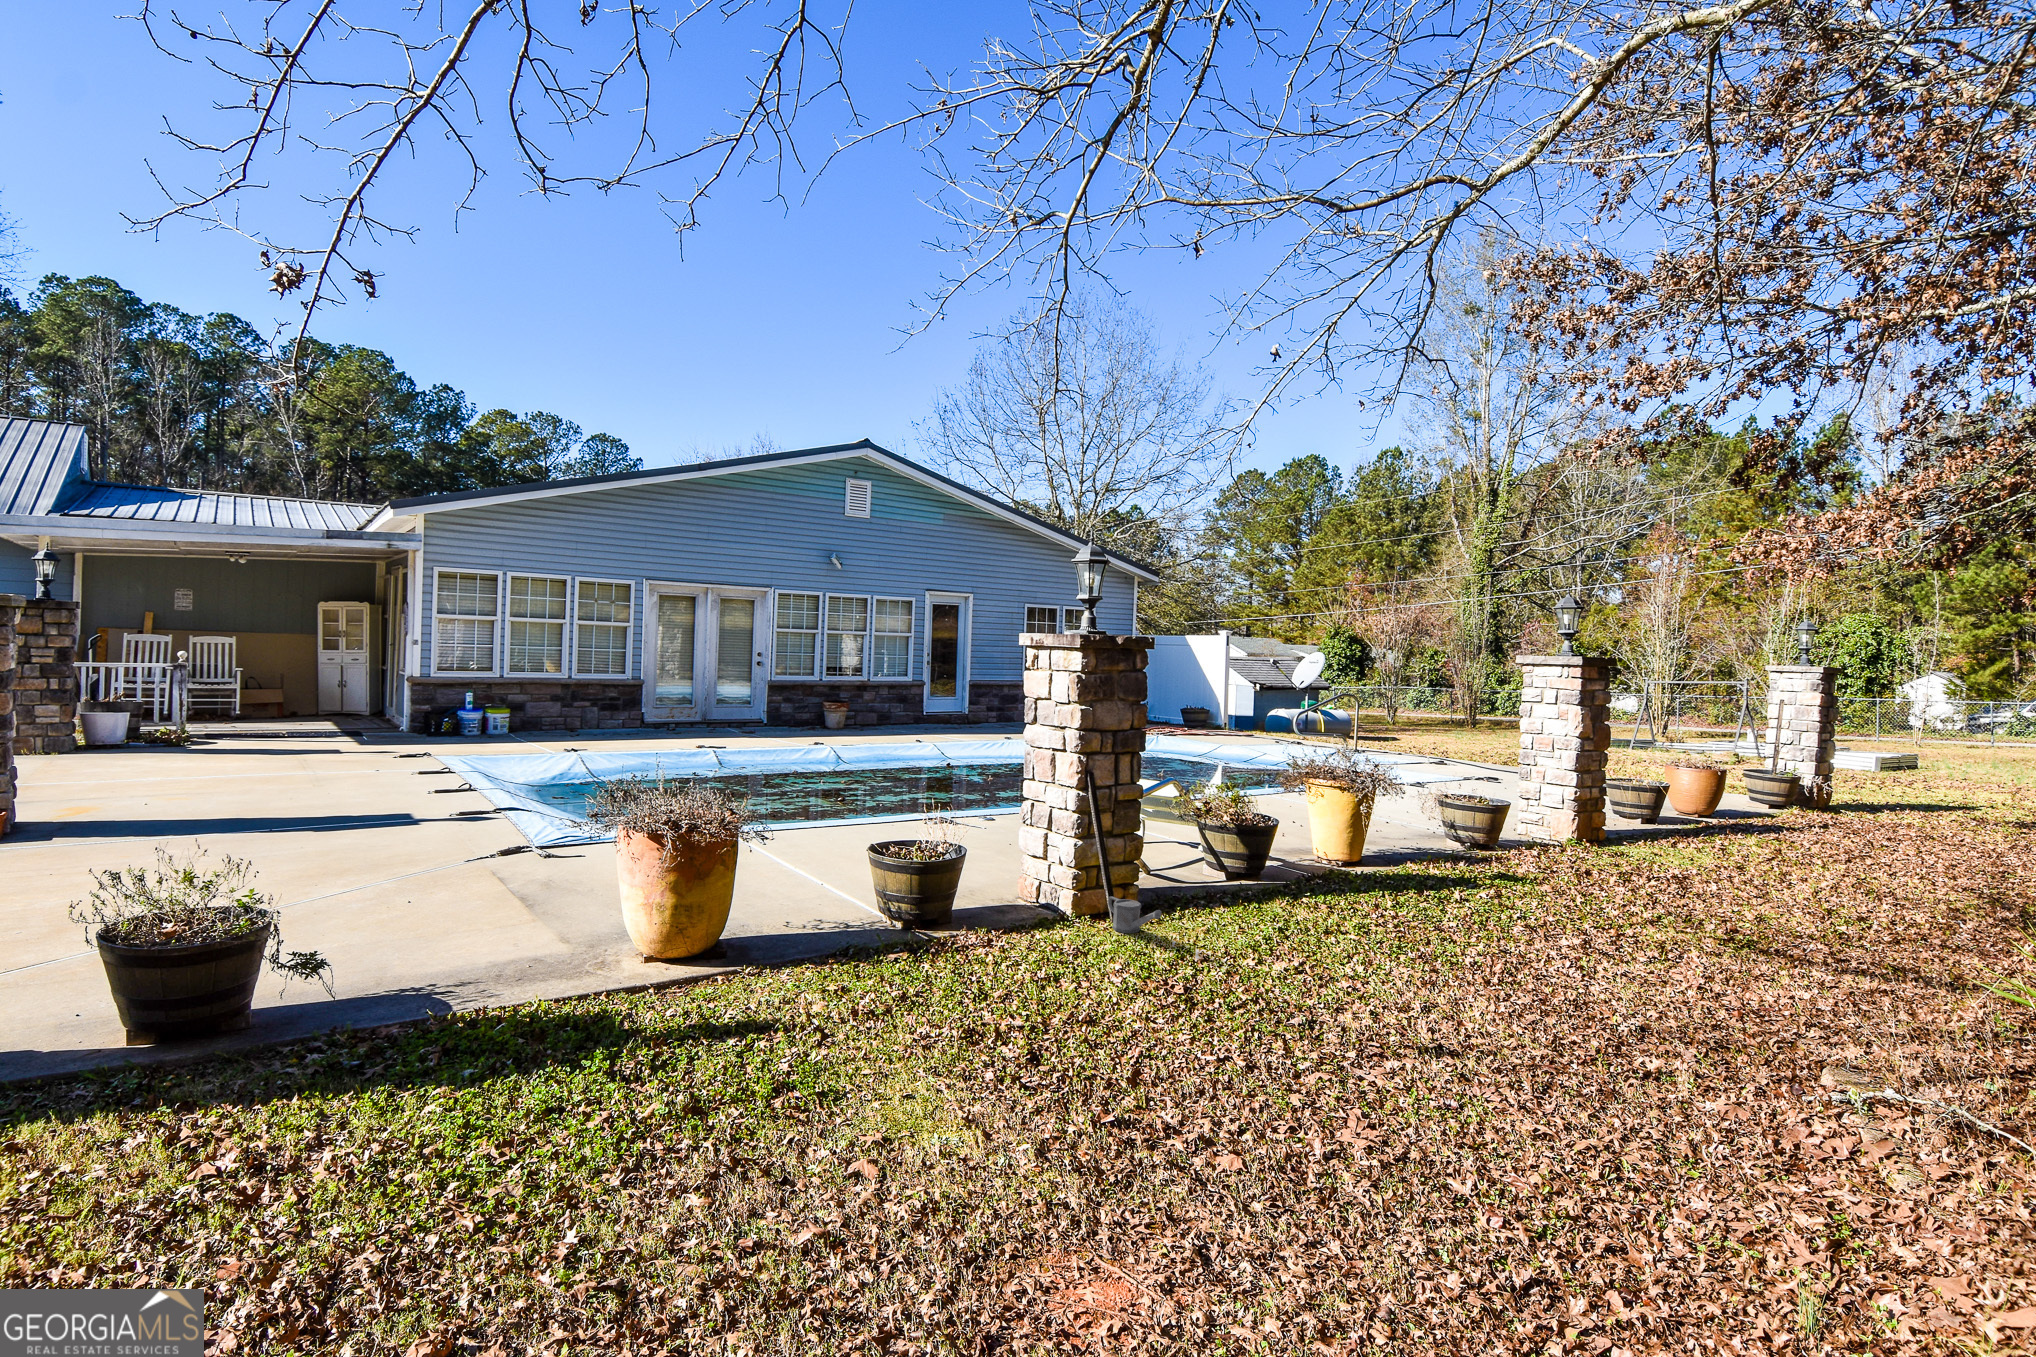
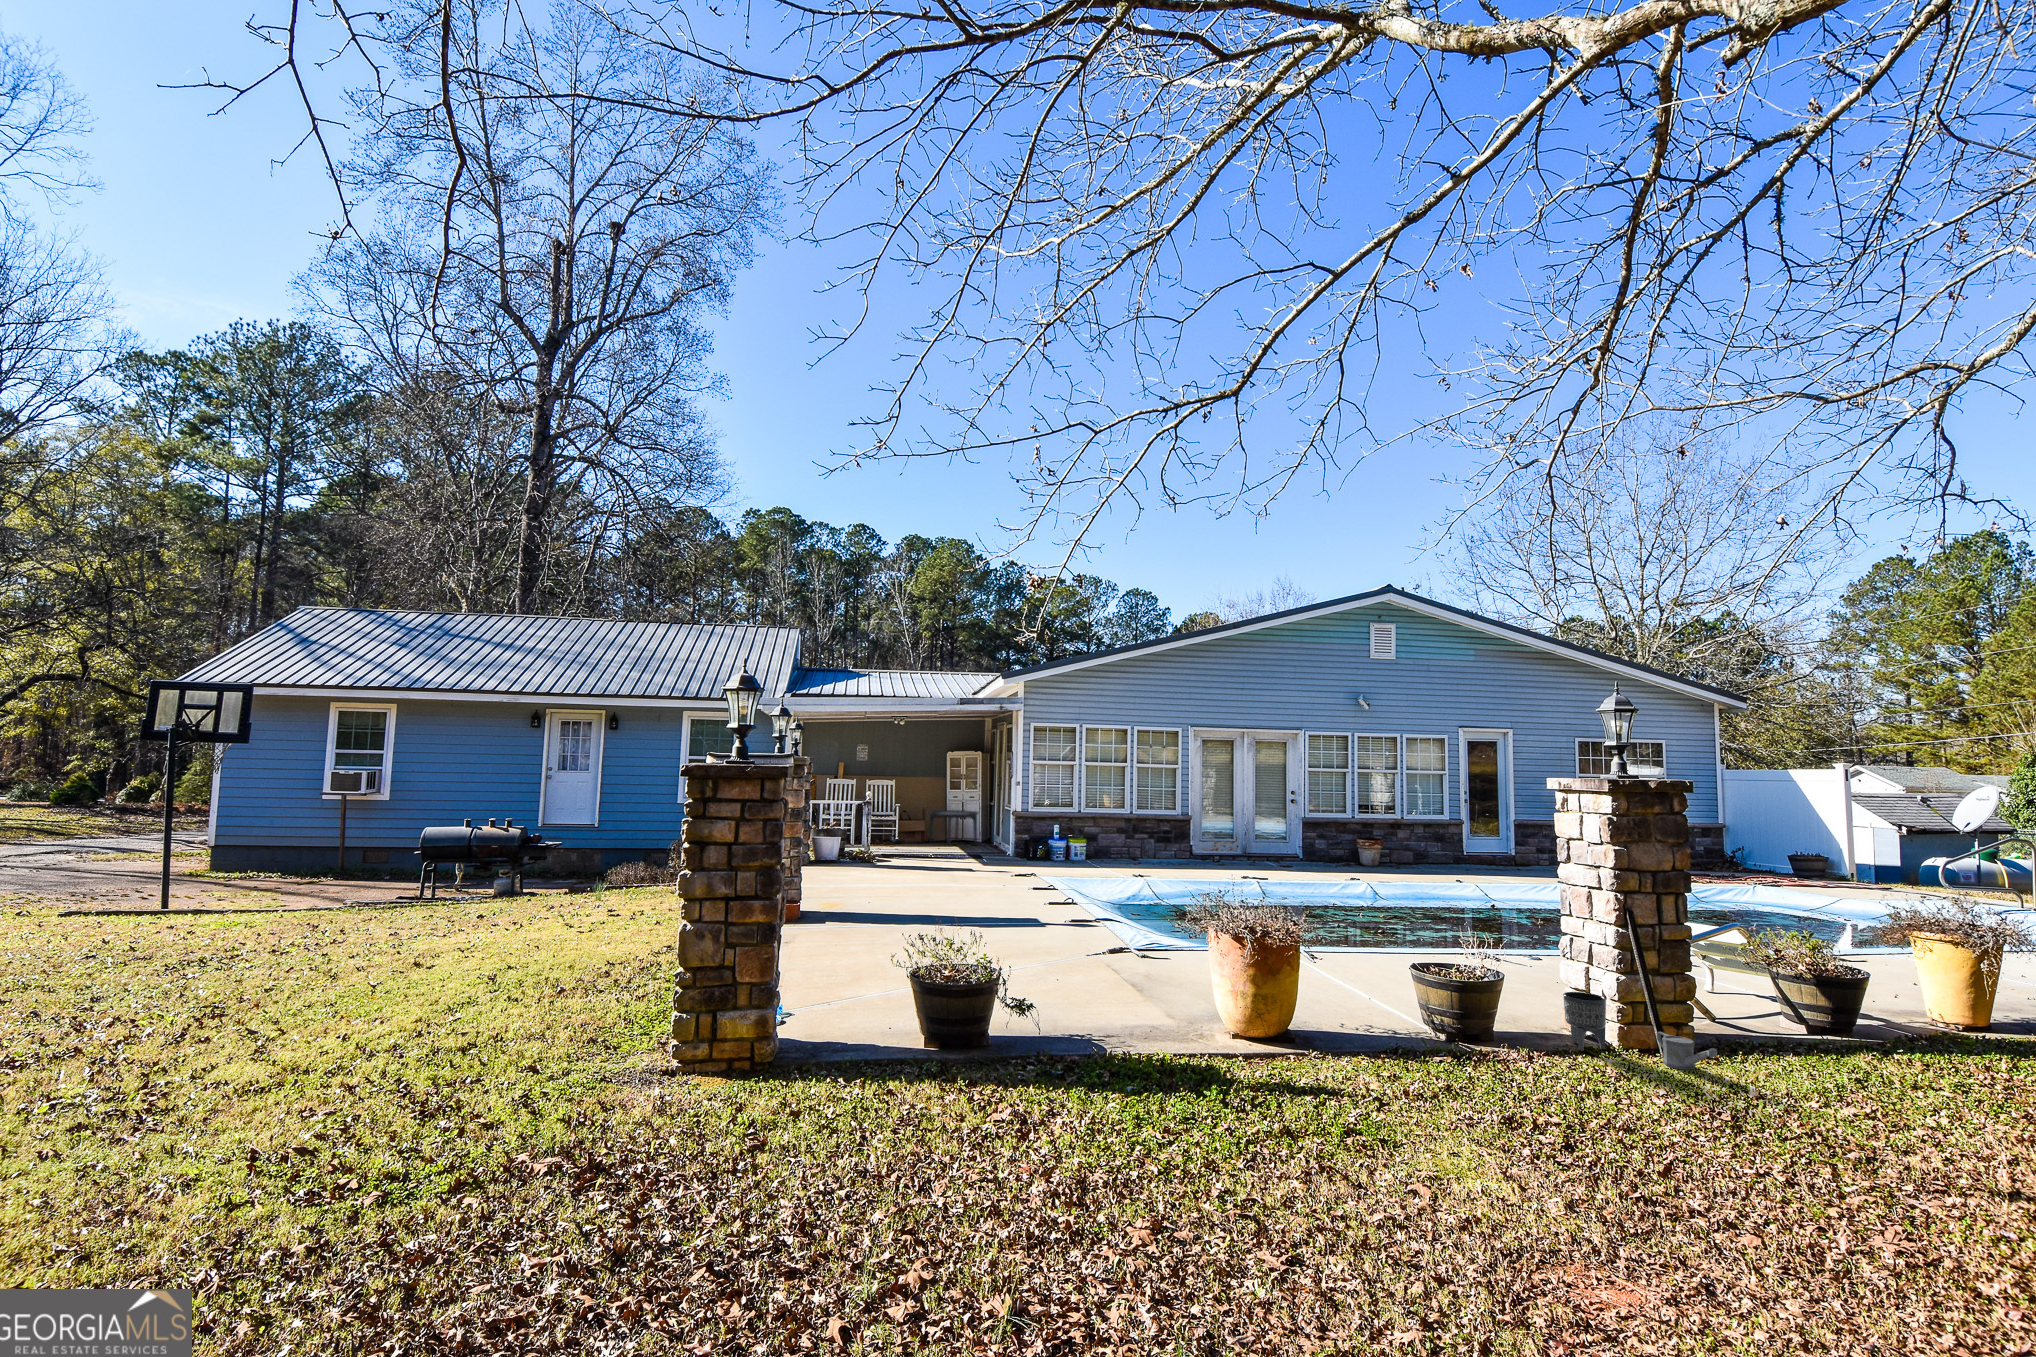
round table: none [259,670,346,717] -> present [929,810,978,845]
planter: none [1026,862,1065,925] -> present [1563,992,1606,1051]

